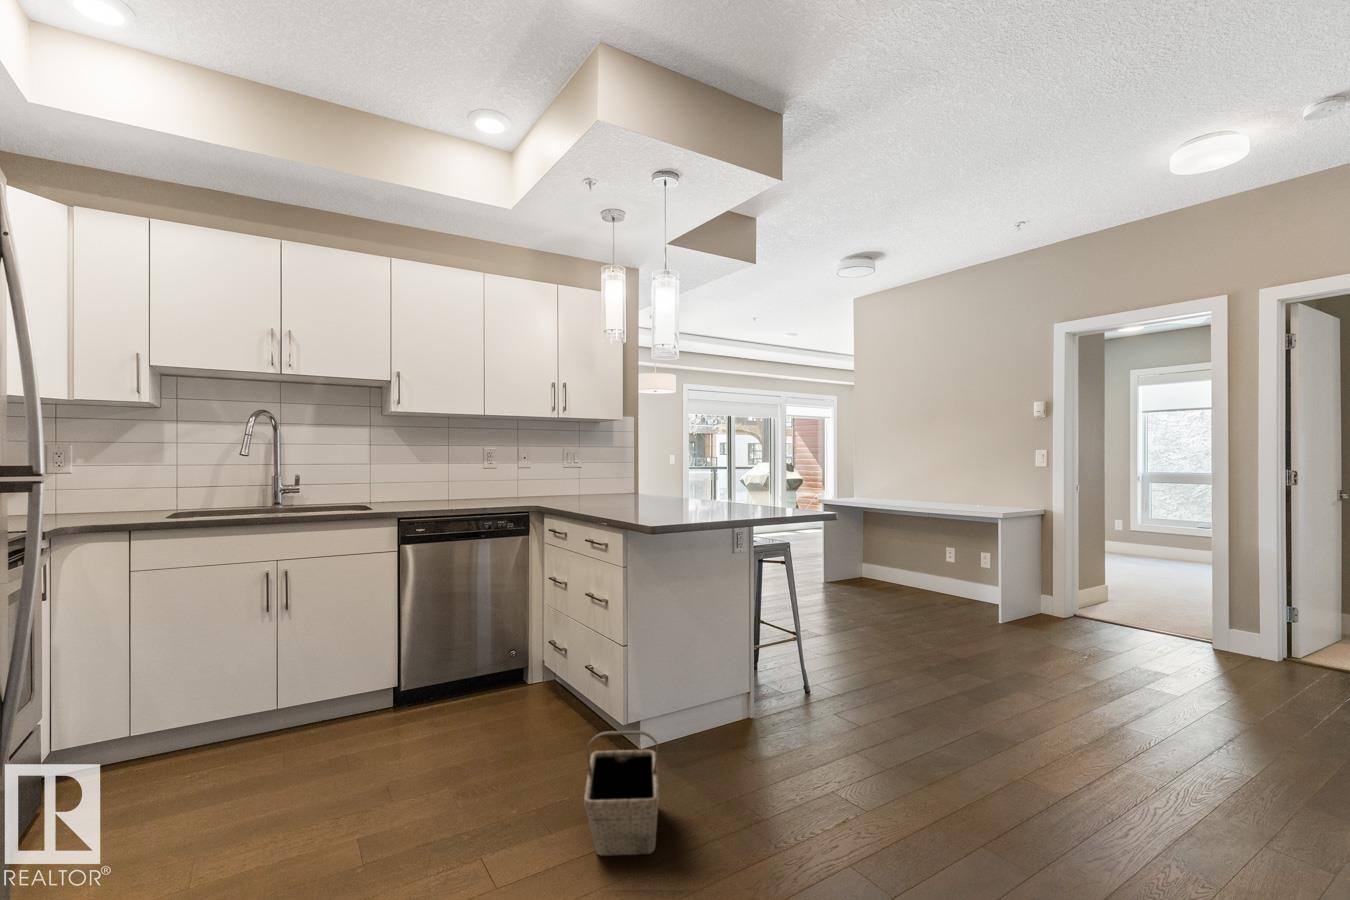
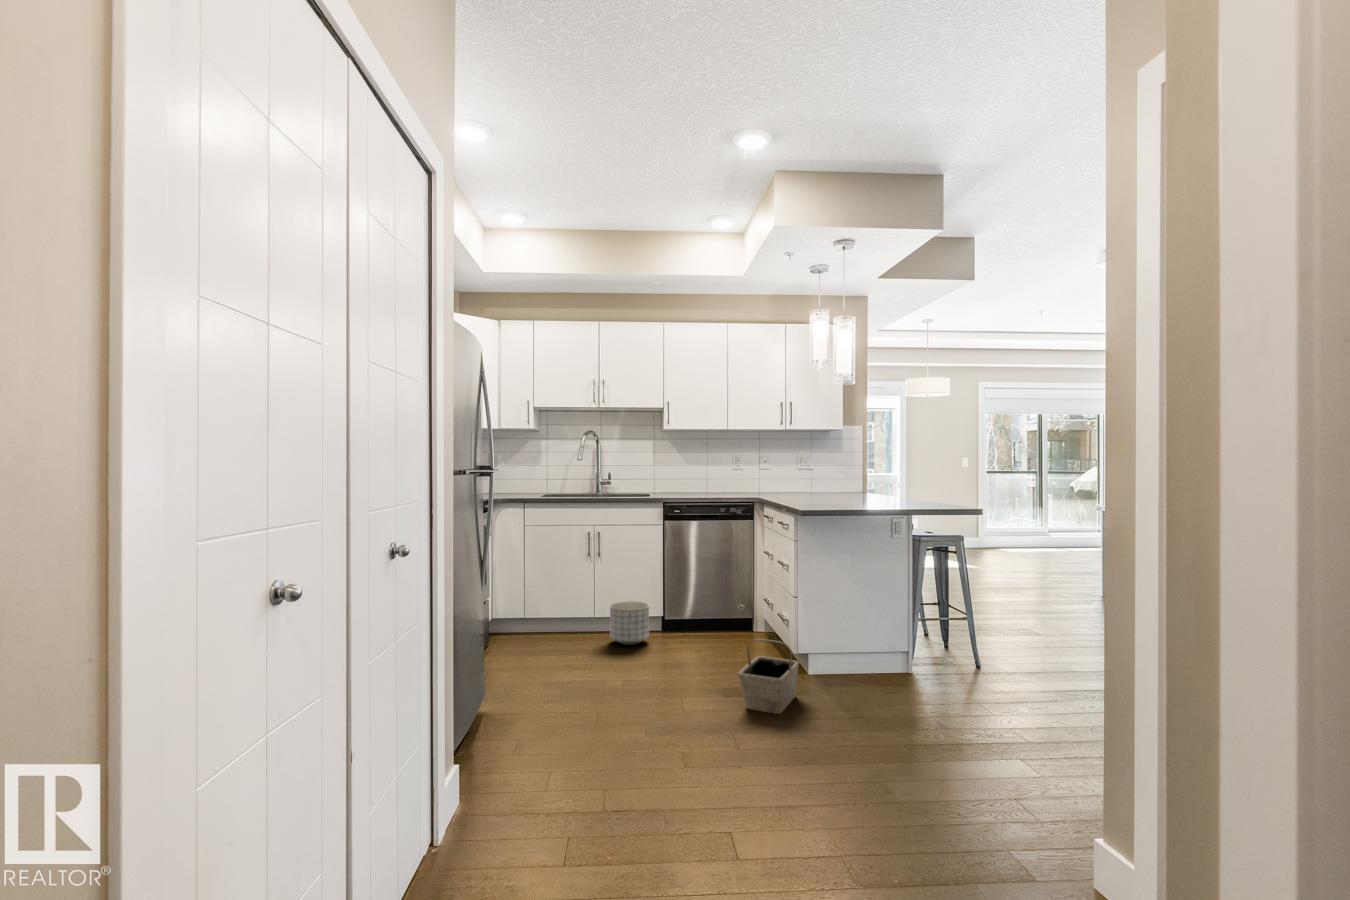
planter: none [310,675,380,751] -> present [610,601,649,645]

